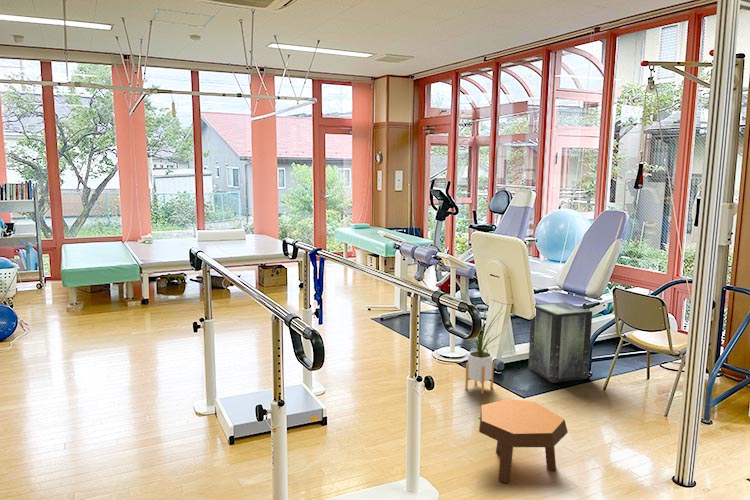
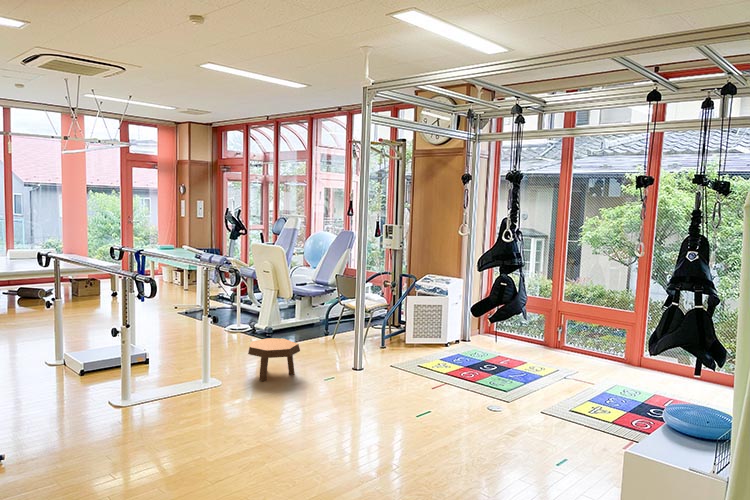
house plant: present [465,302,502,394] -> none [239,283,273,347]
storage box: present [528,302,592,383] -> none [290,289,329,340]

